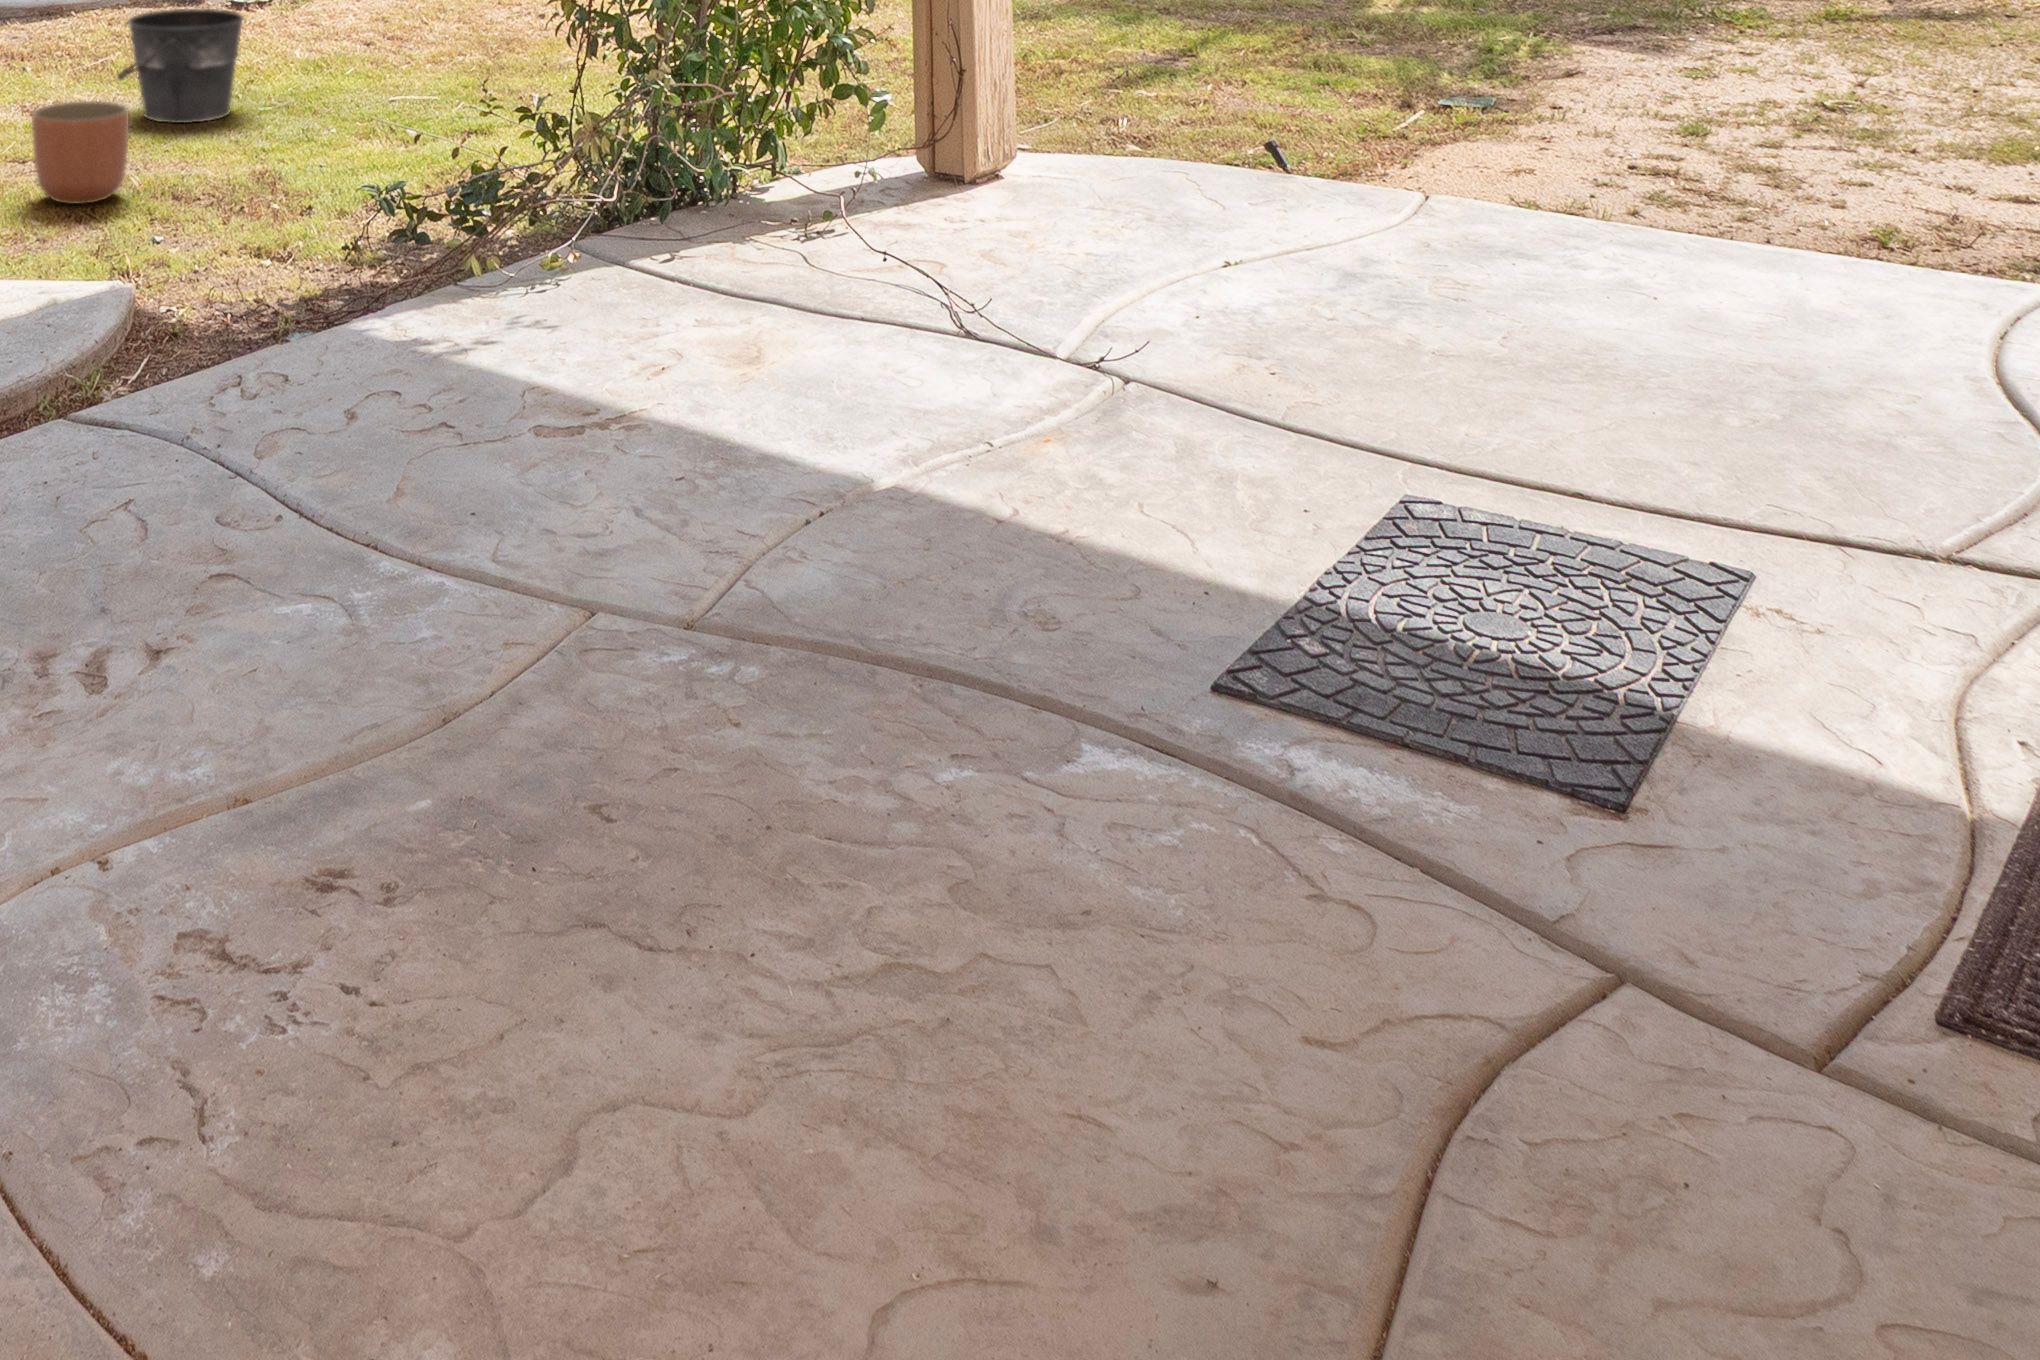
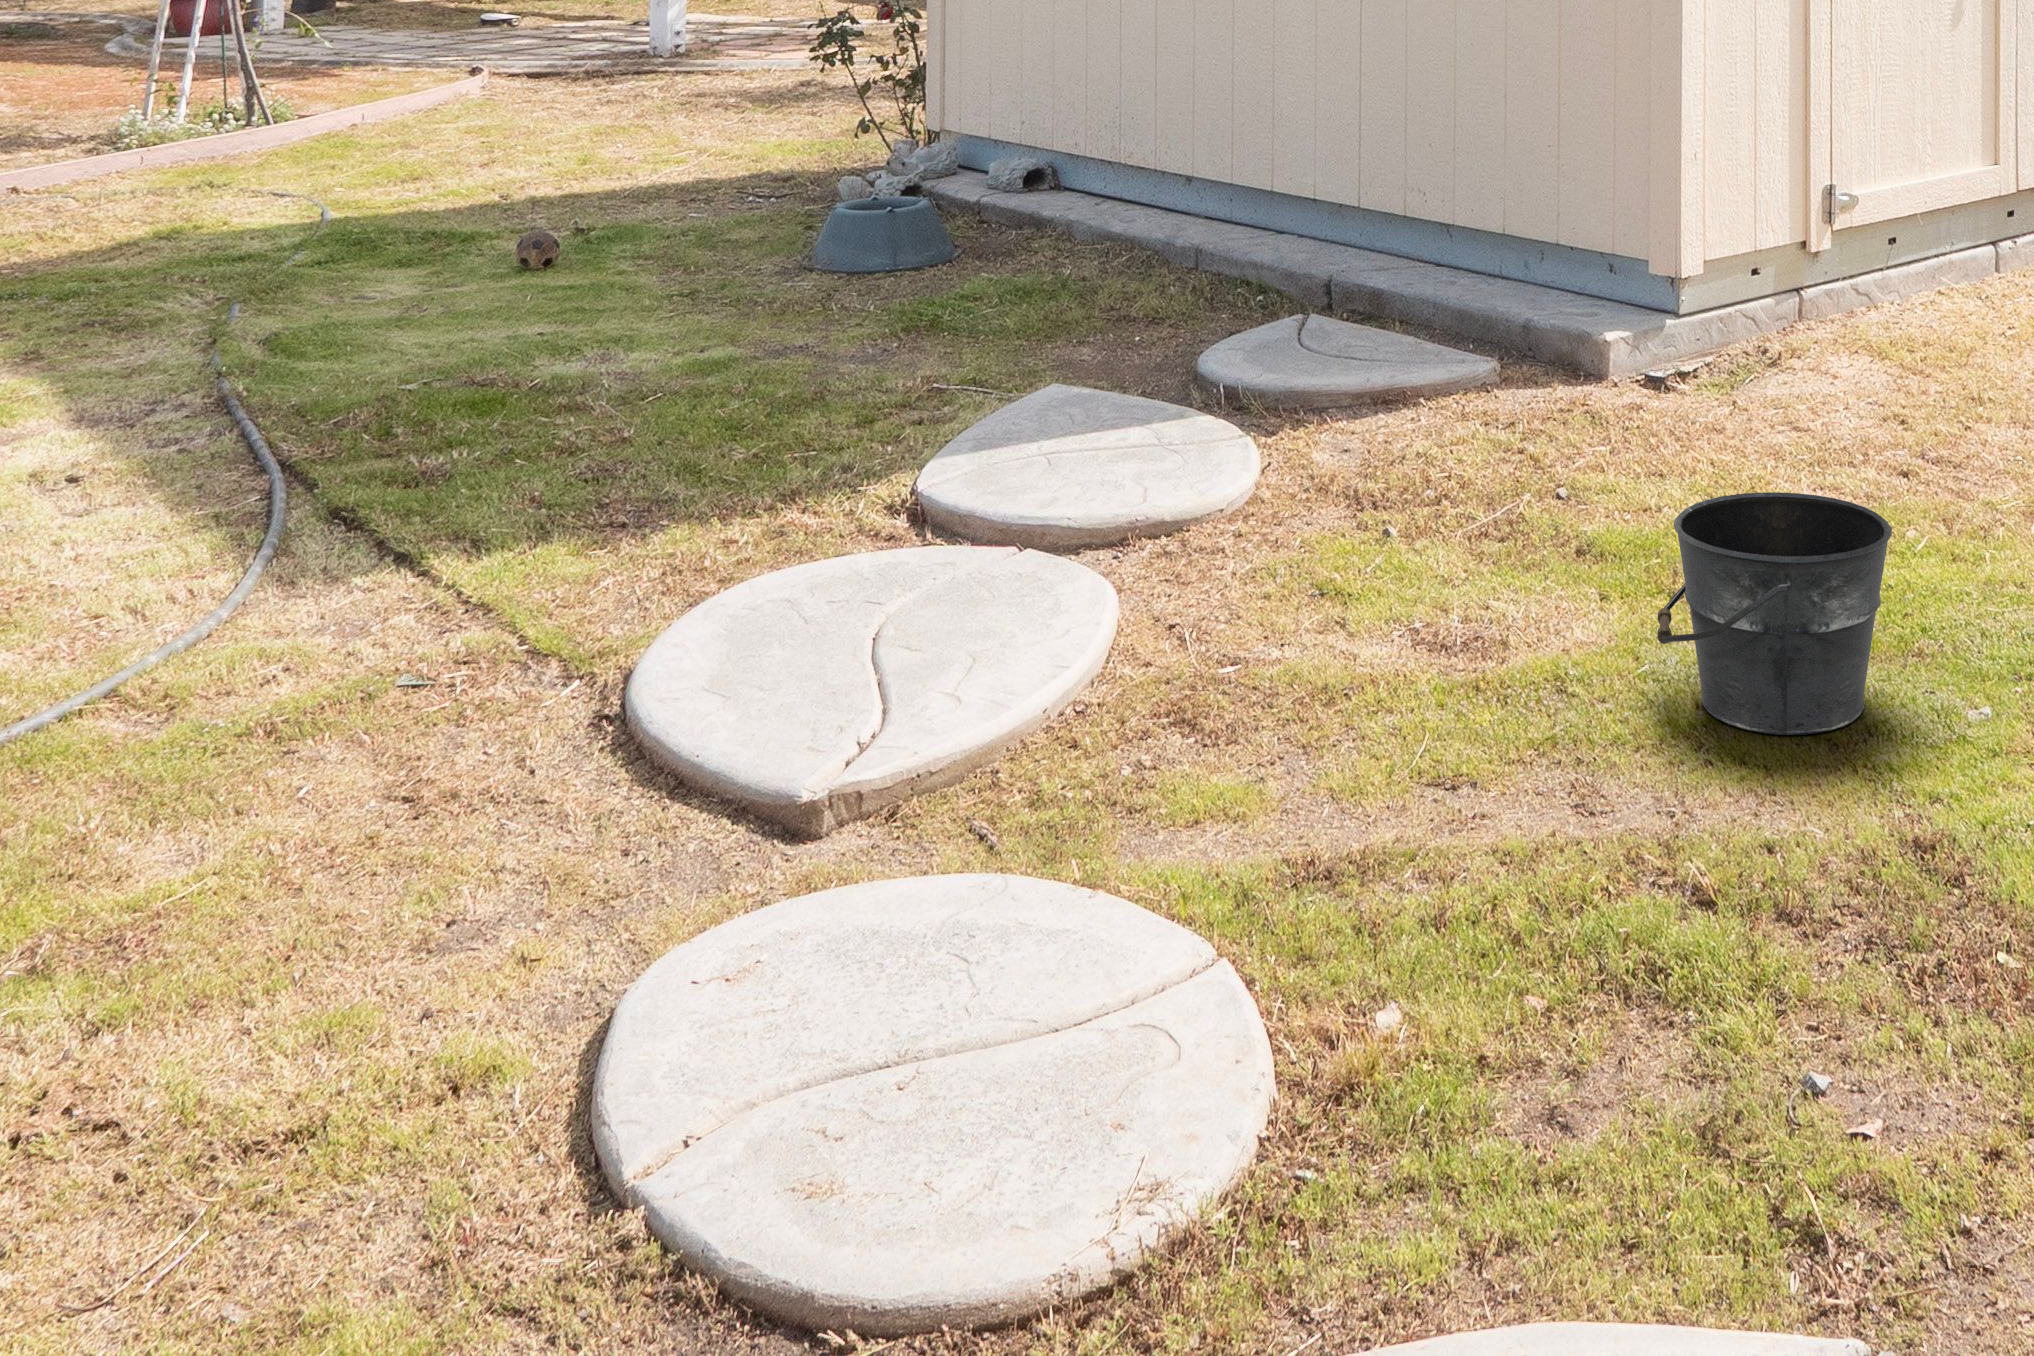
planter: present [32,101,129,204] -> none [1632,807,1845,1081]

